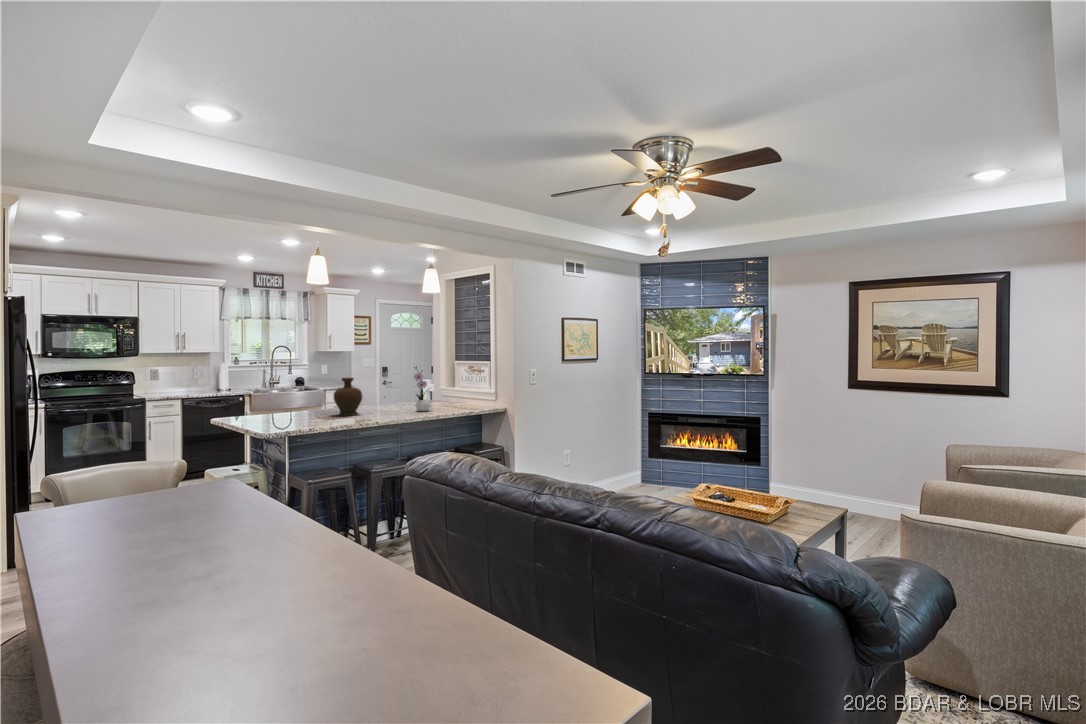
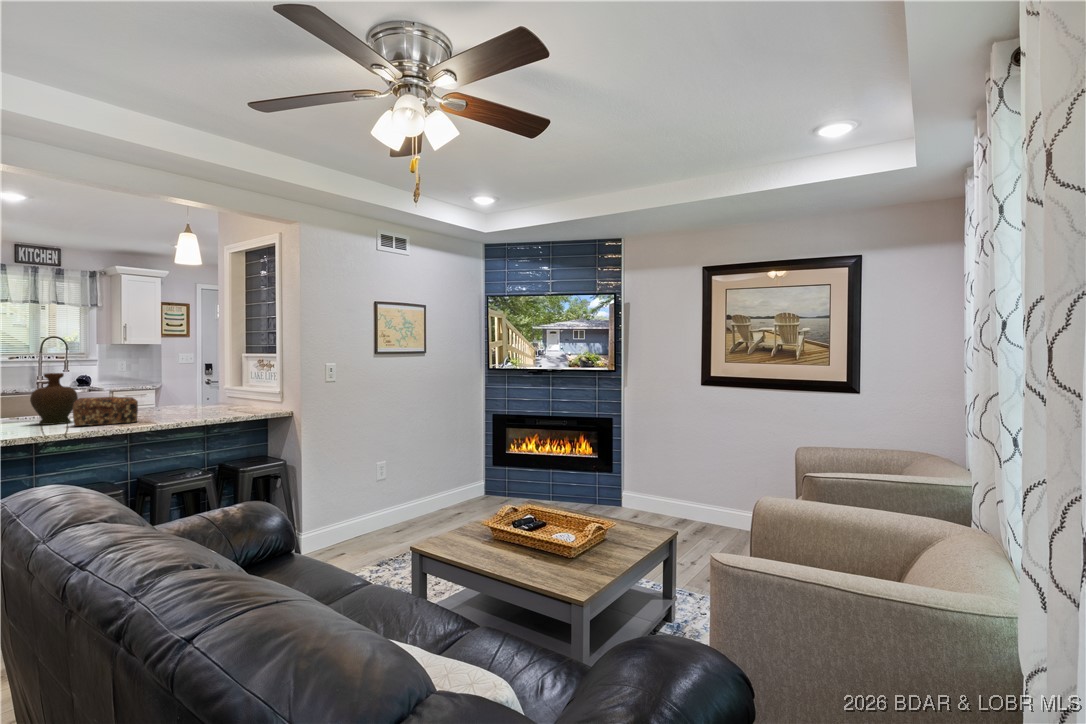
flower arrangement: present [414,366,430,412] -> none [154,359,184,417]
bread loaf: none [367,396,409,418] -> present [73,397,138,426]

